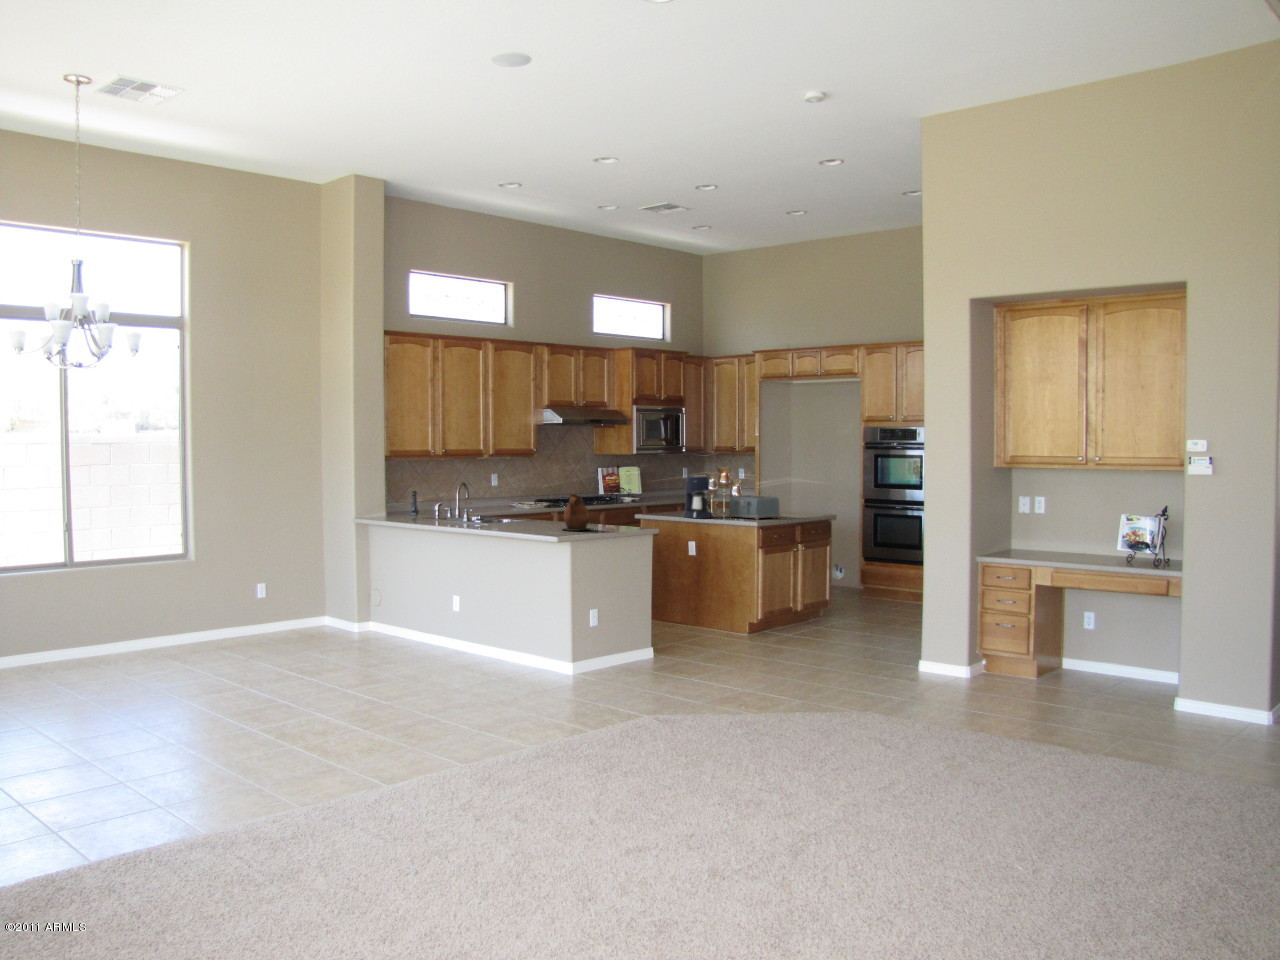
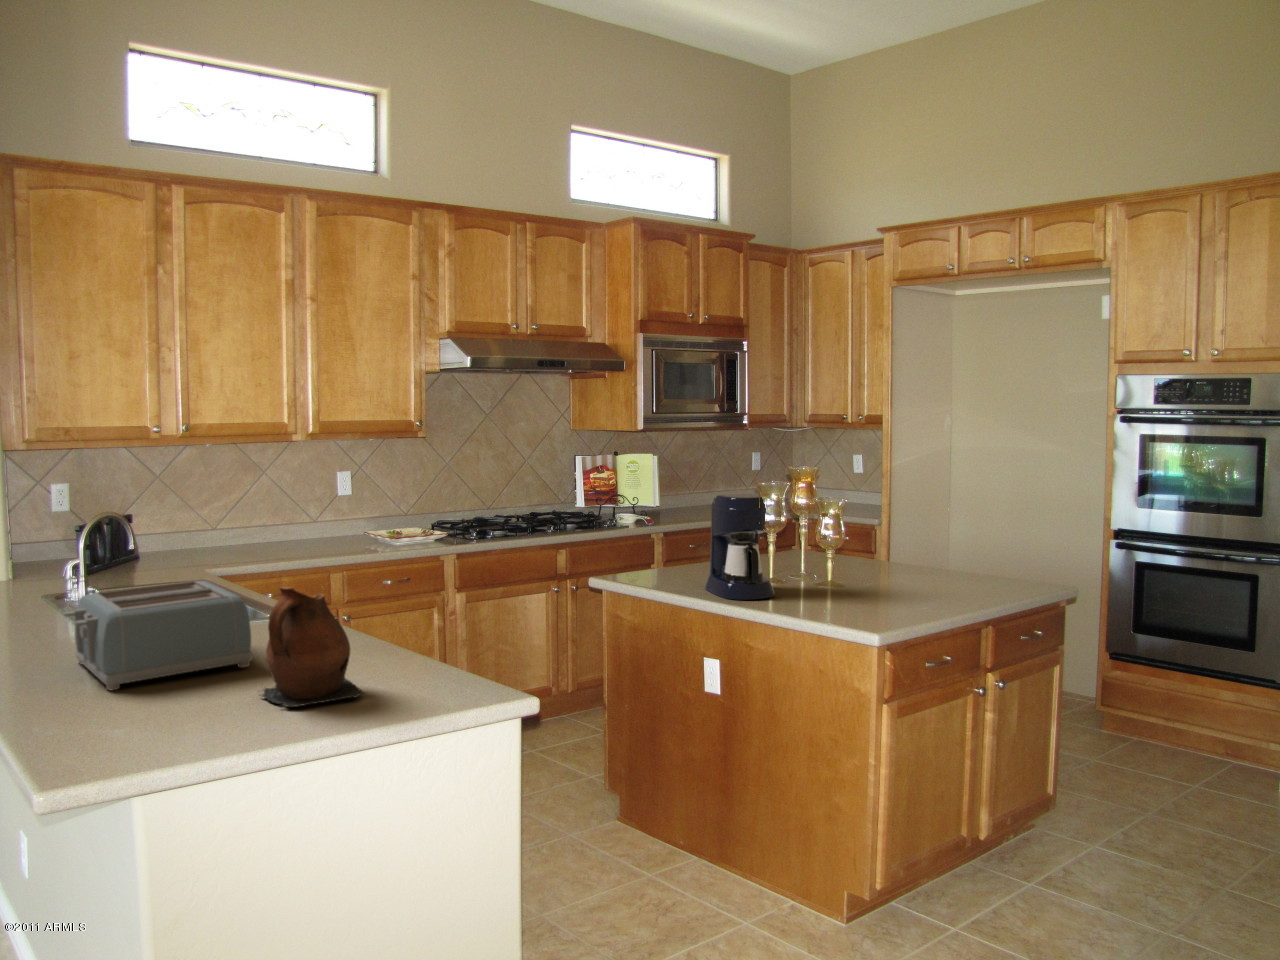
toaster: present [728,496,780,520] -> present [64,581,252,690]

